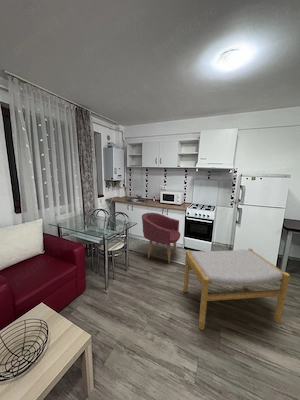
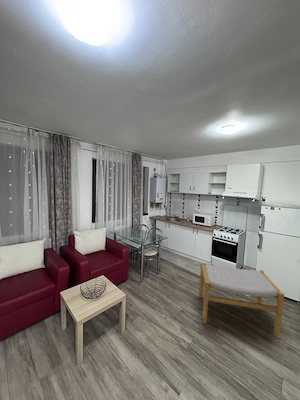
armchair: present [142,213,180,264] -> none [174,231,207,276]

